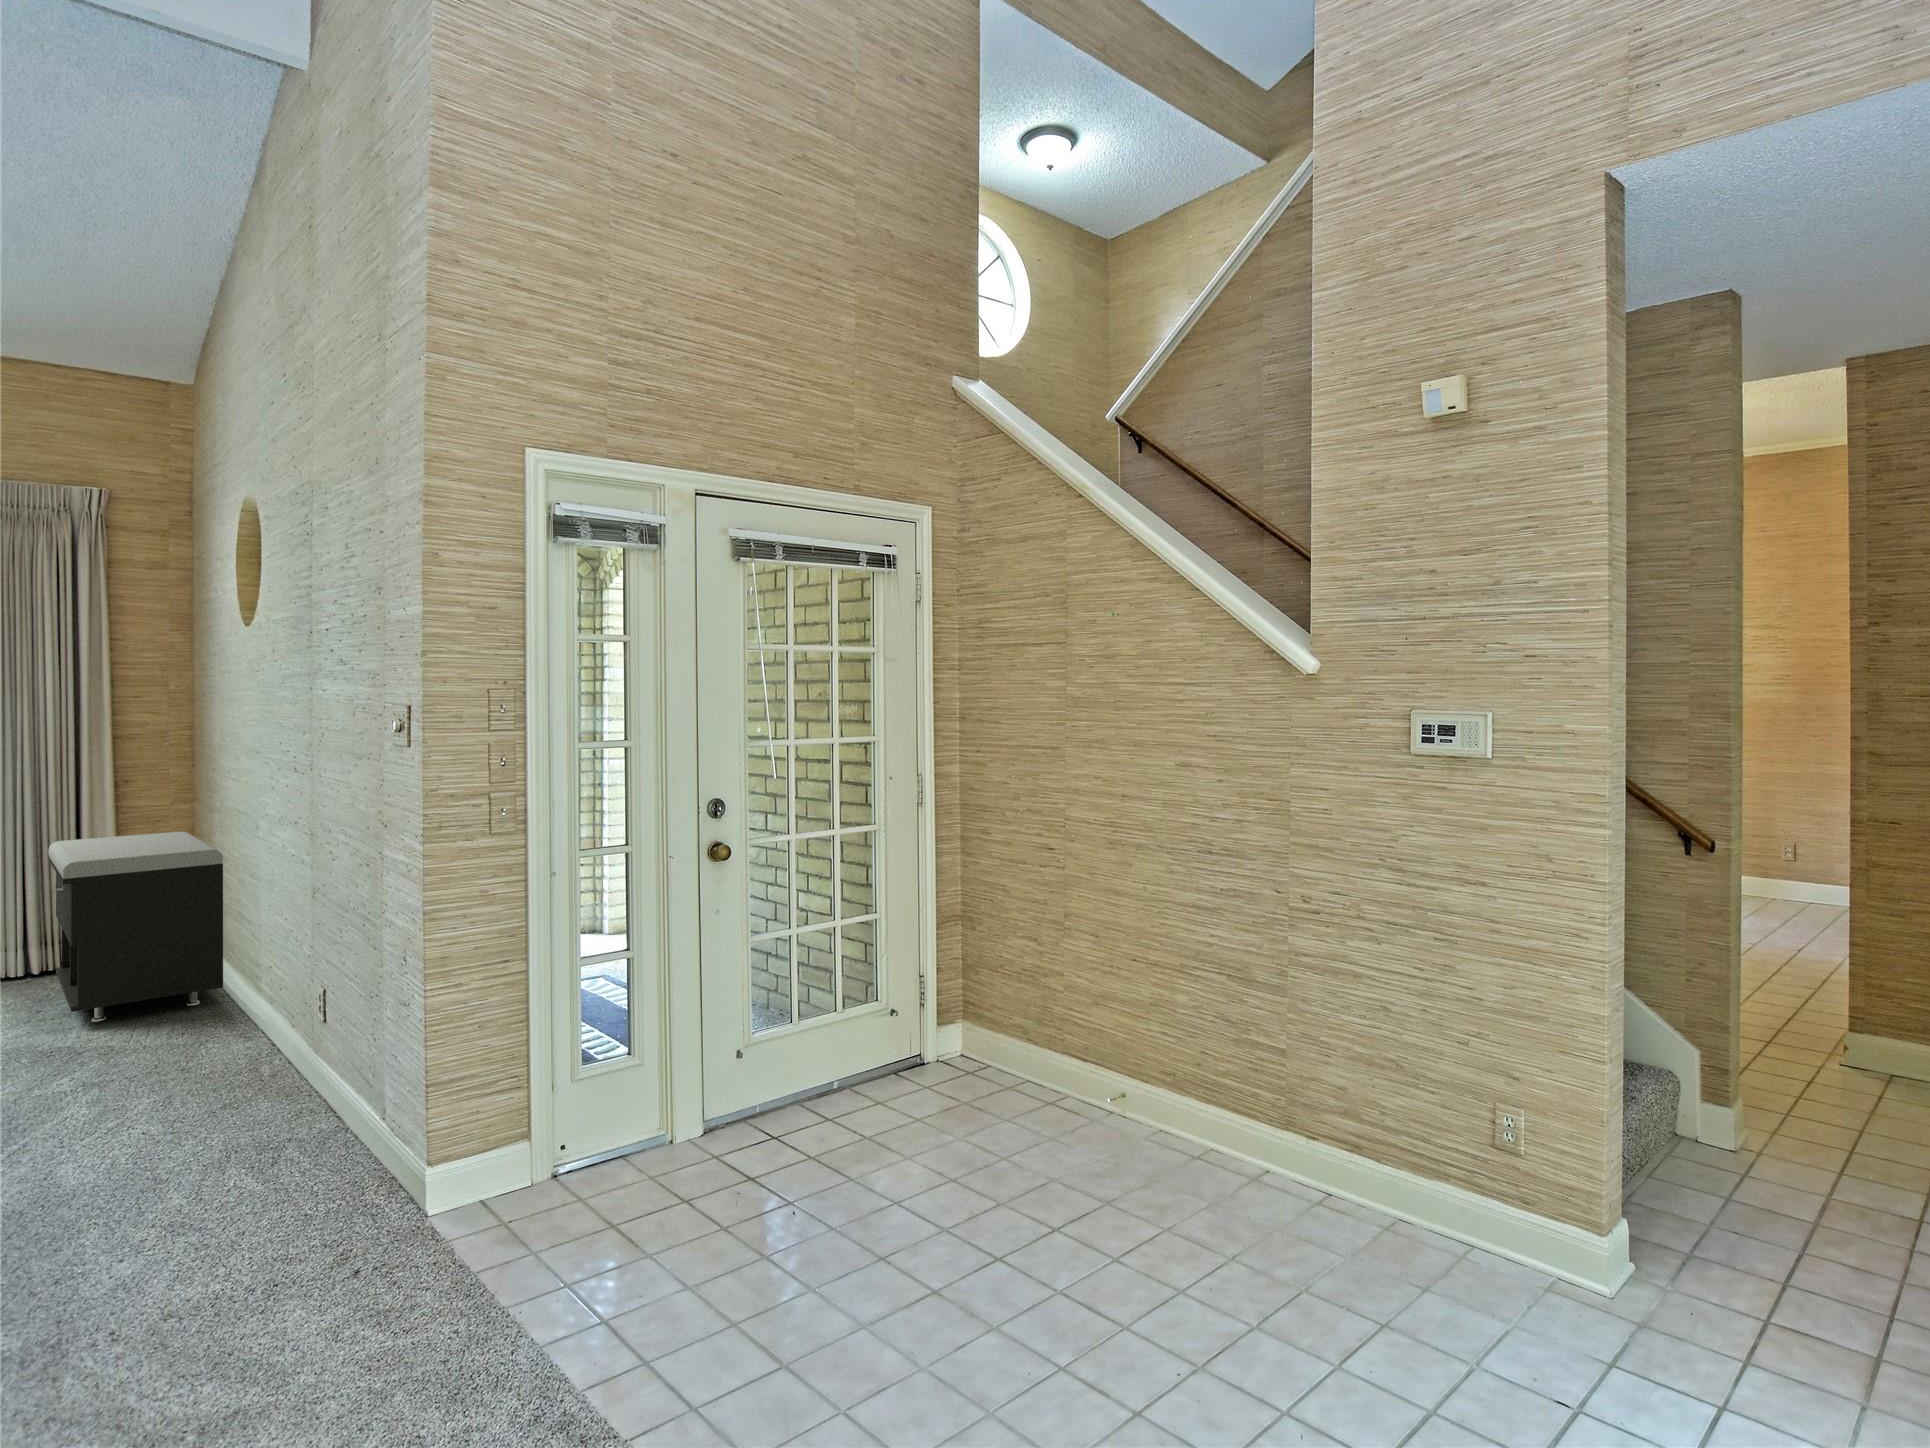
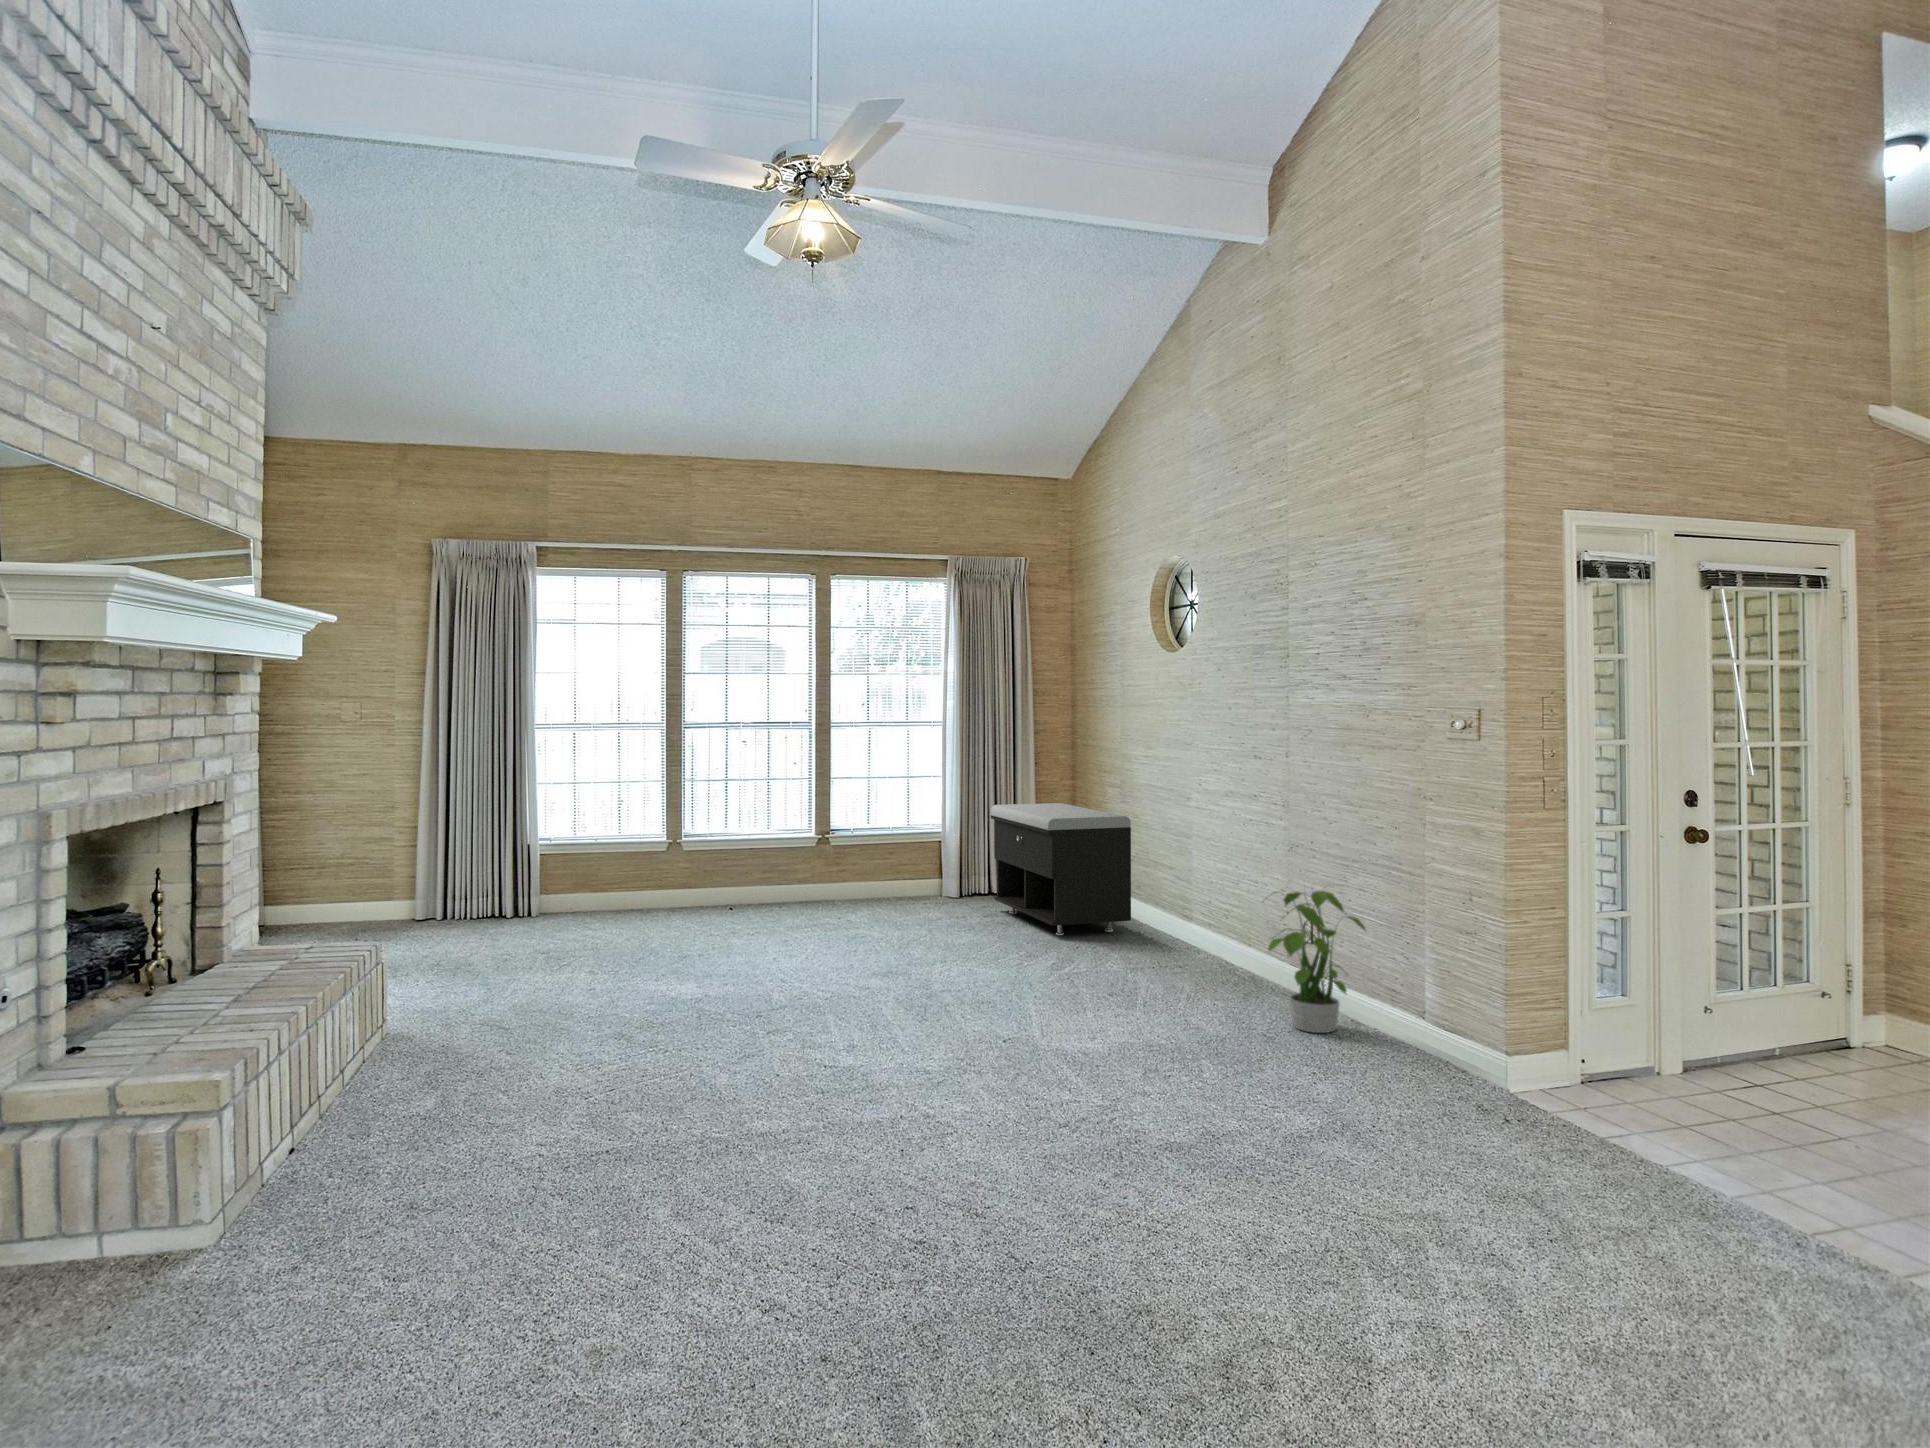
potted plant: none [185,945,338,1156] -> present [1263,890,1366,1033]

